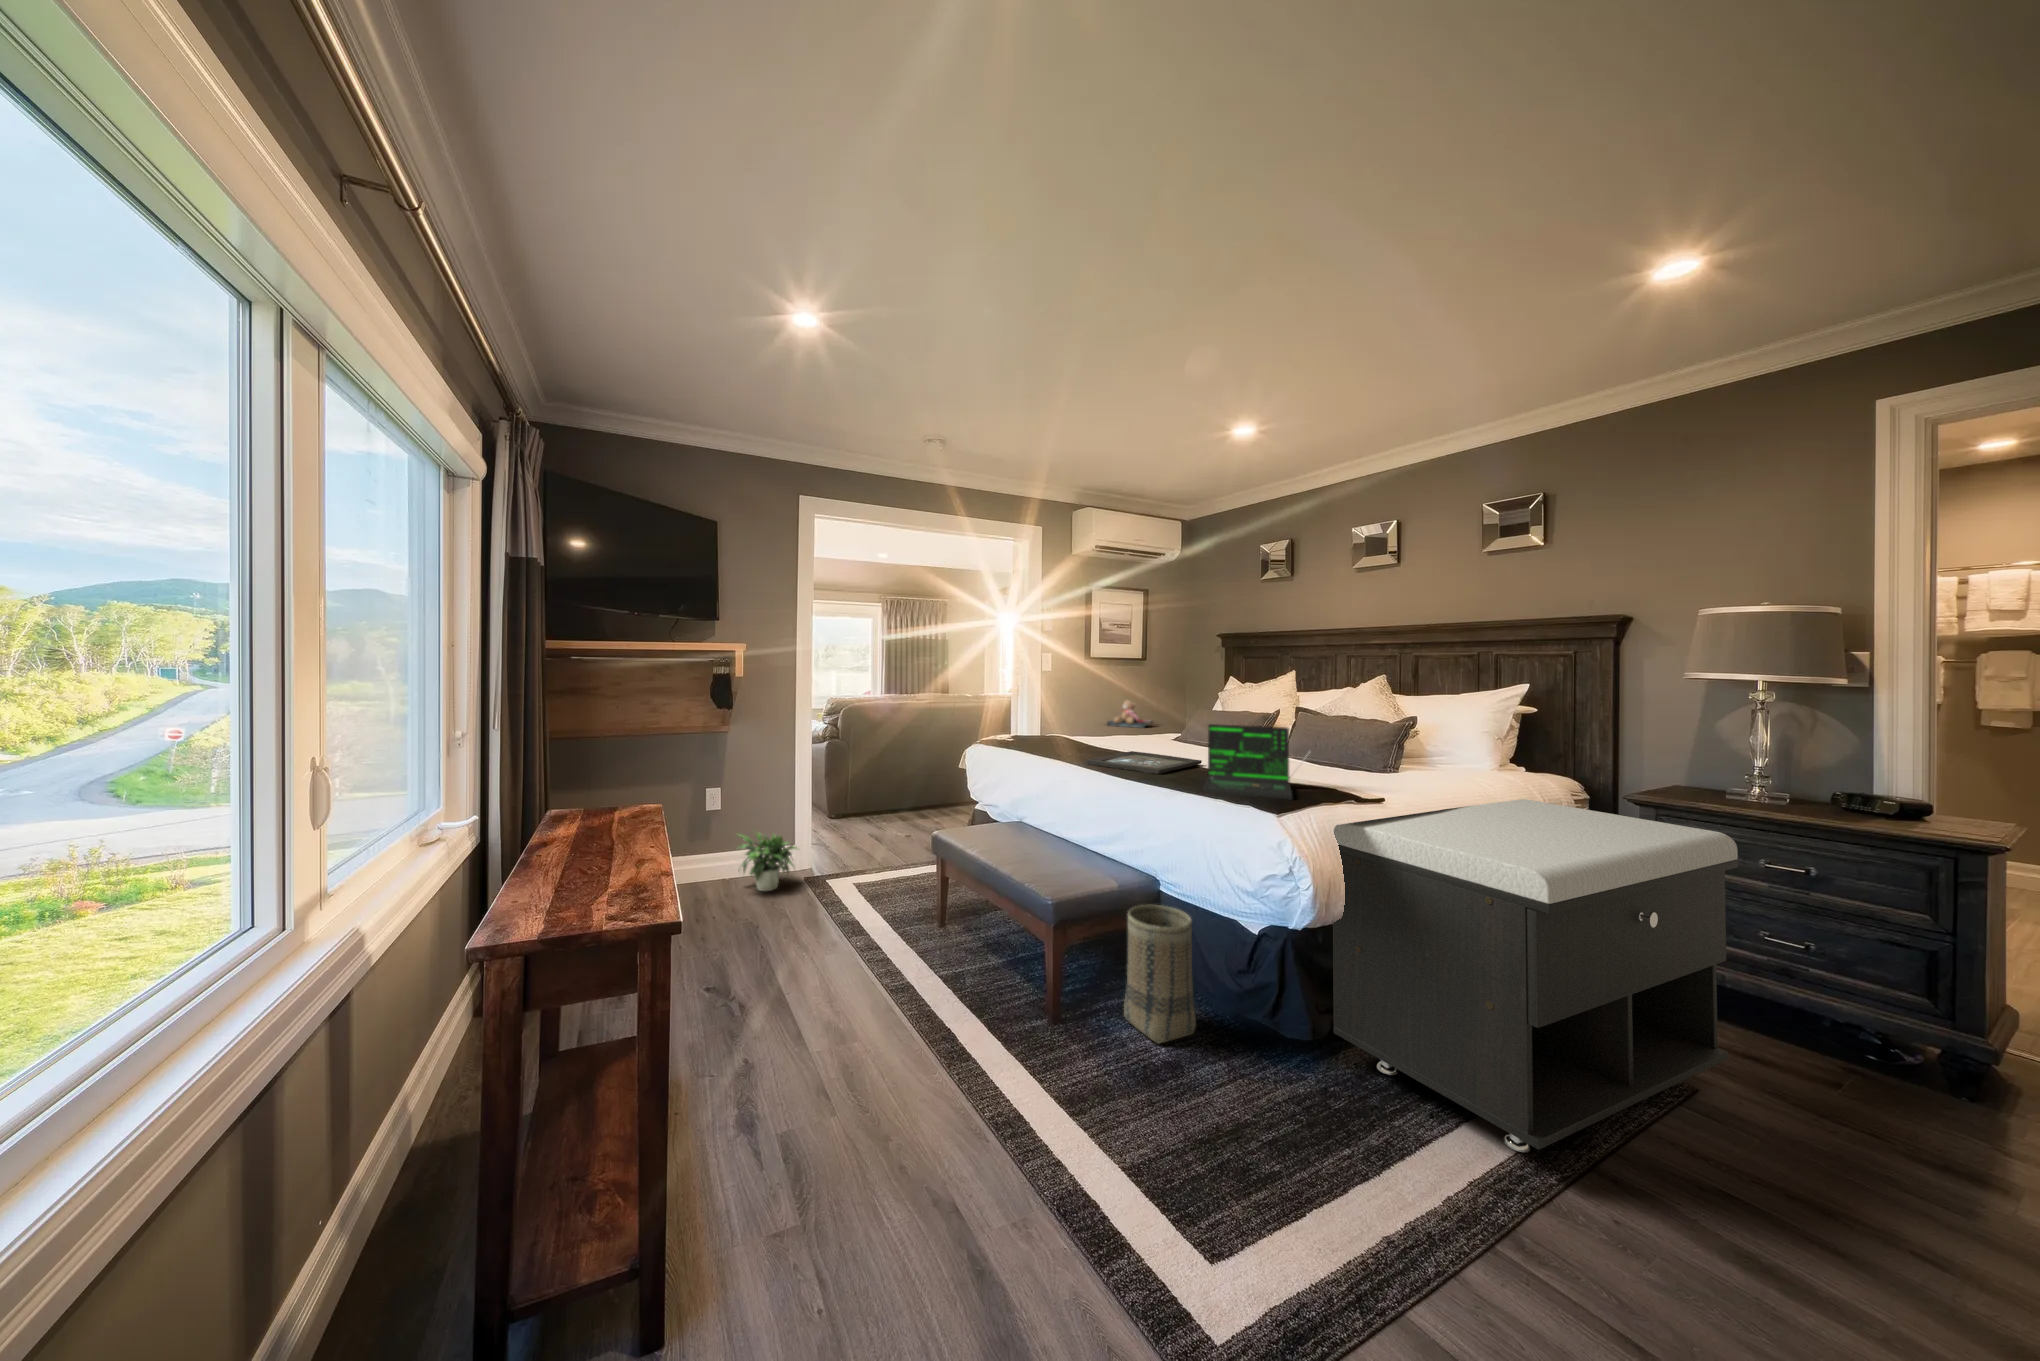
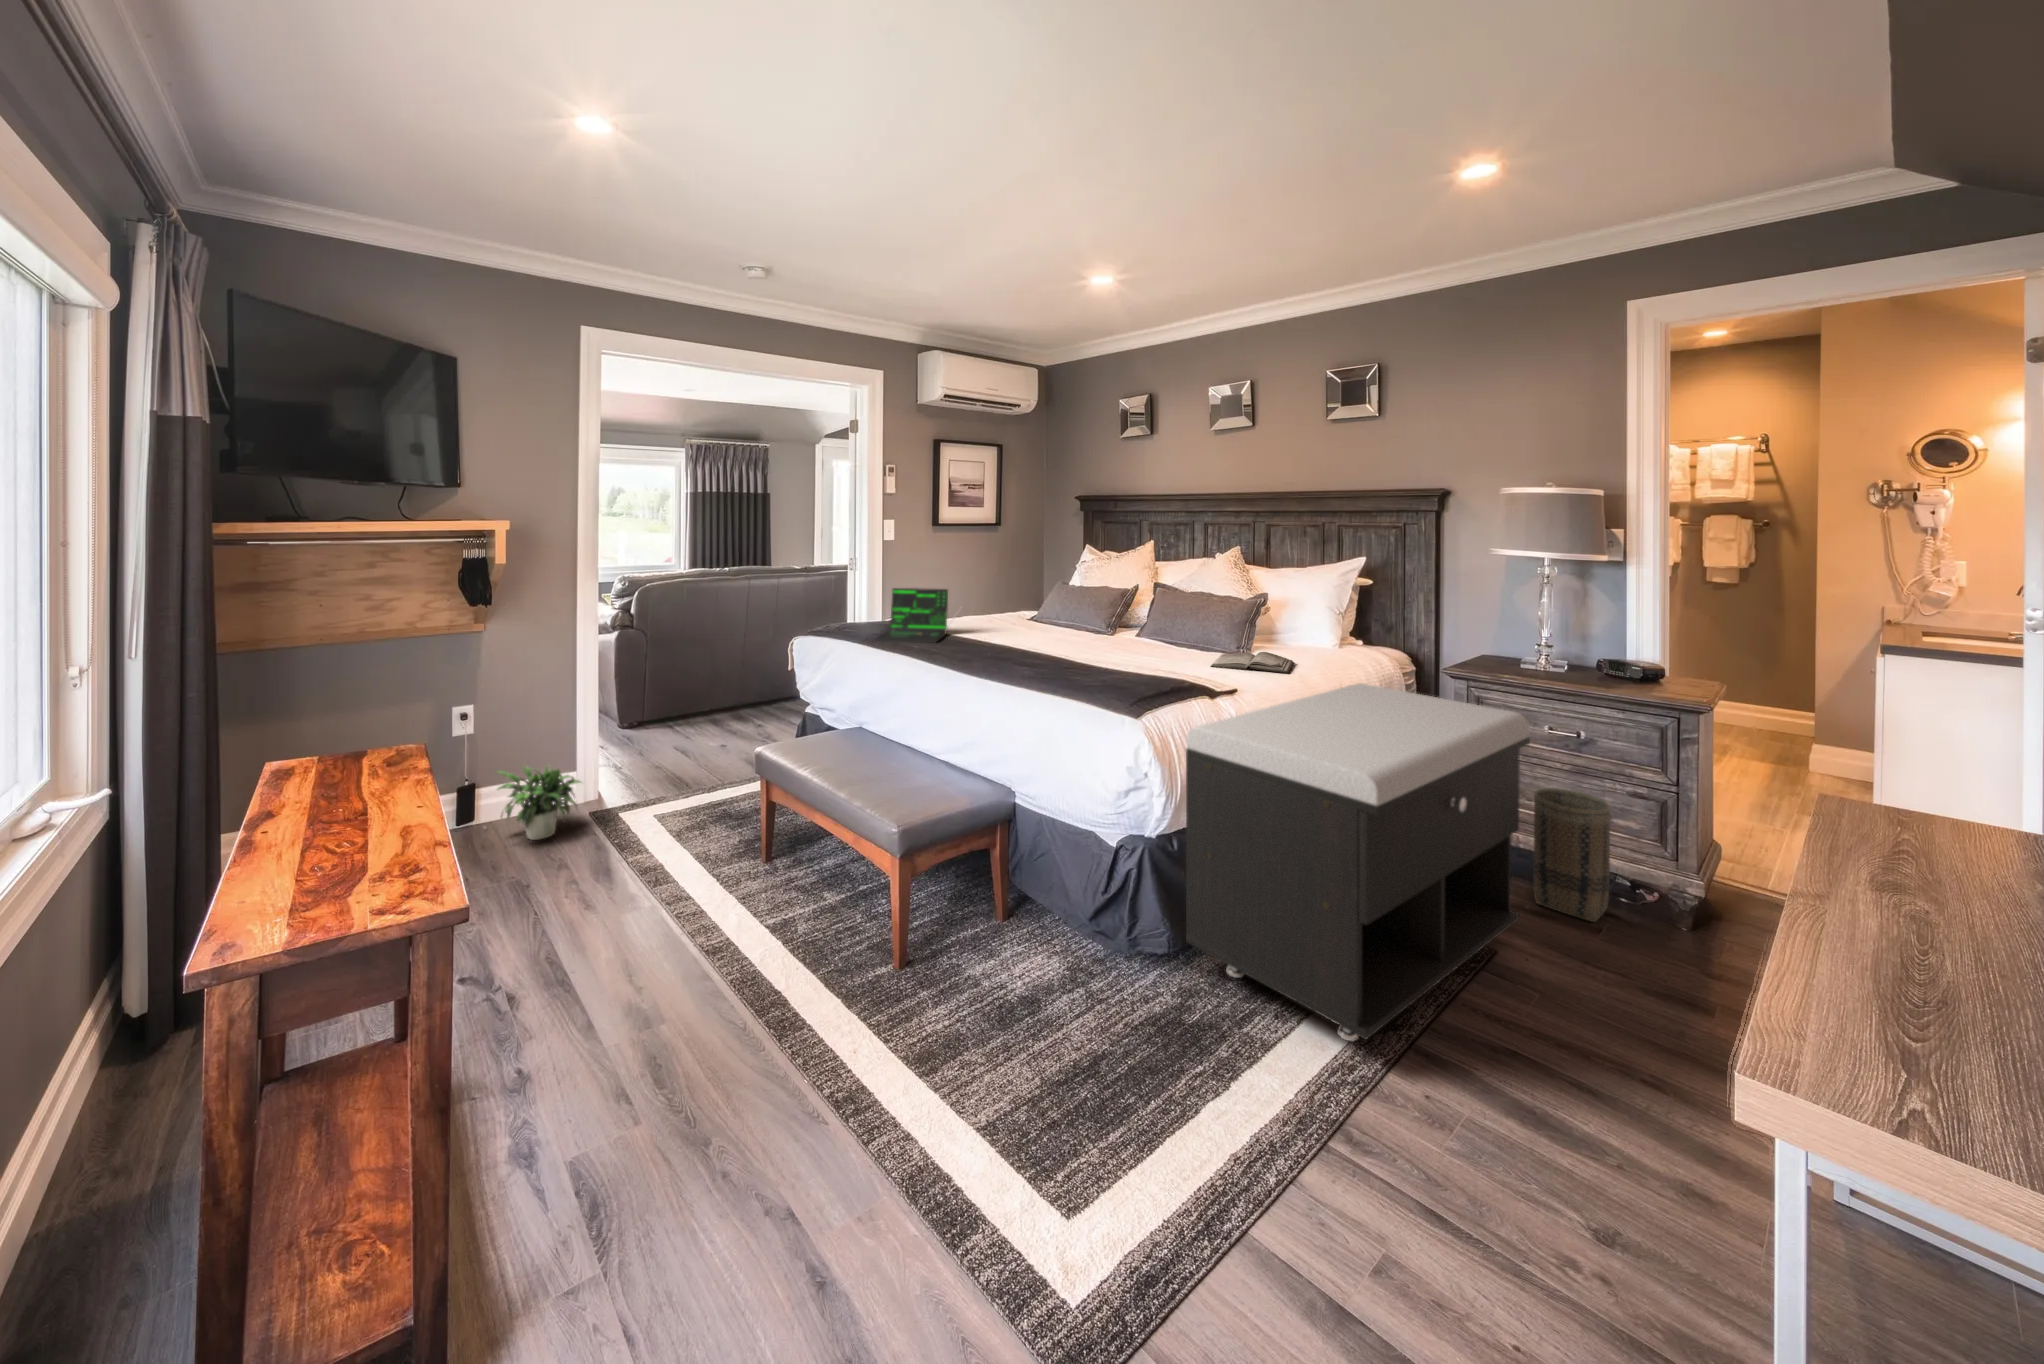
teddy bear: present [1107,700,1153,728] -> none [953,572,1005,605]
laptop: present [1203,724,1292,800] -> present [877,588,948,643]
tray: present [1086,751,1202,774] -> none [932,643,1056,673]
diary: none [1358,768,1450,788] -> present [1211,652,1295,674]
basket: present [1124,905,1196,1043] -> present [1533,788,1610,922]

